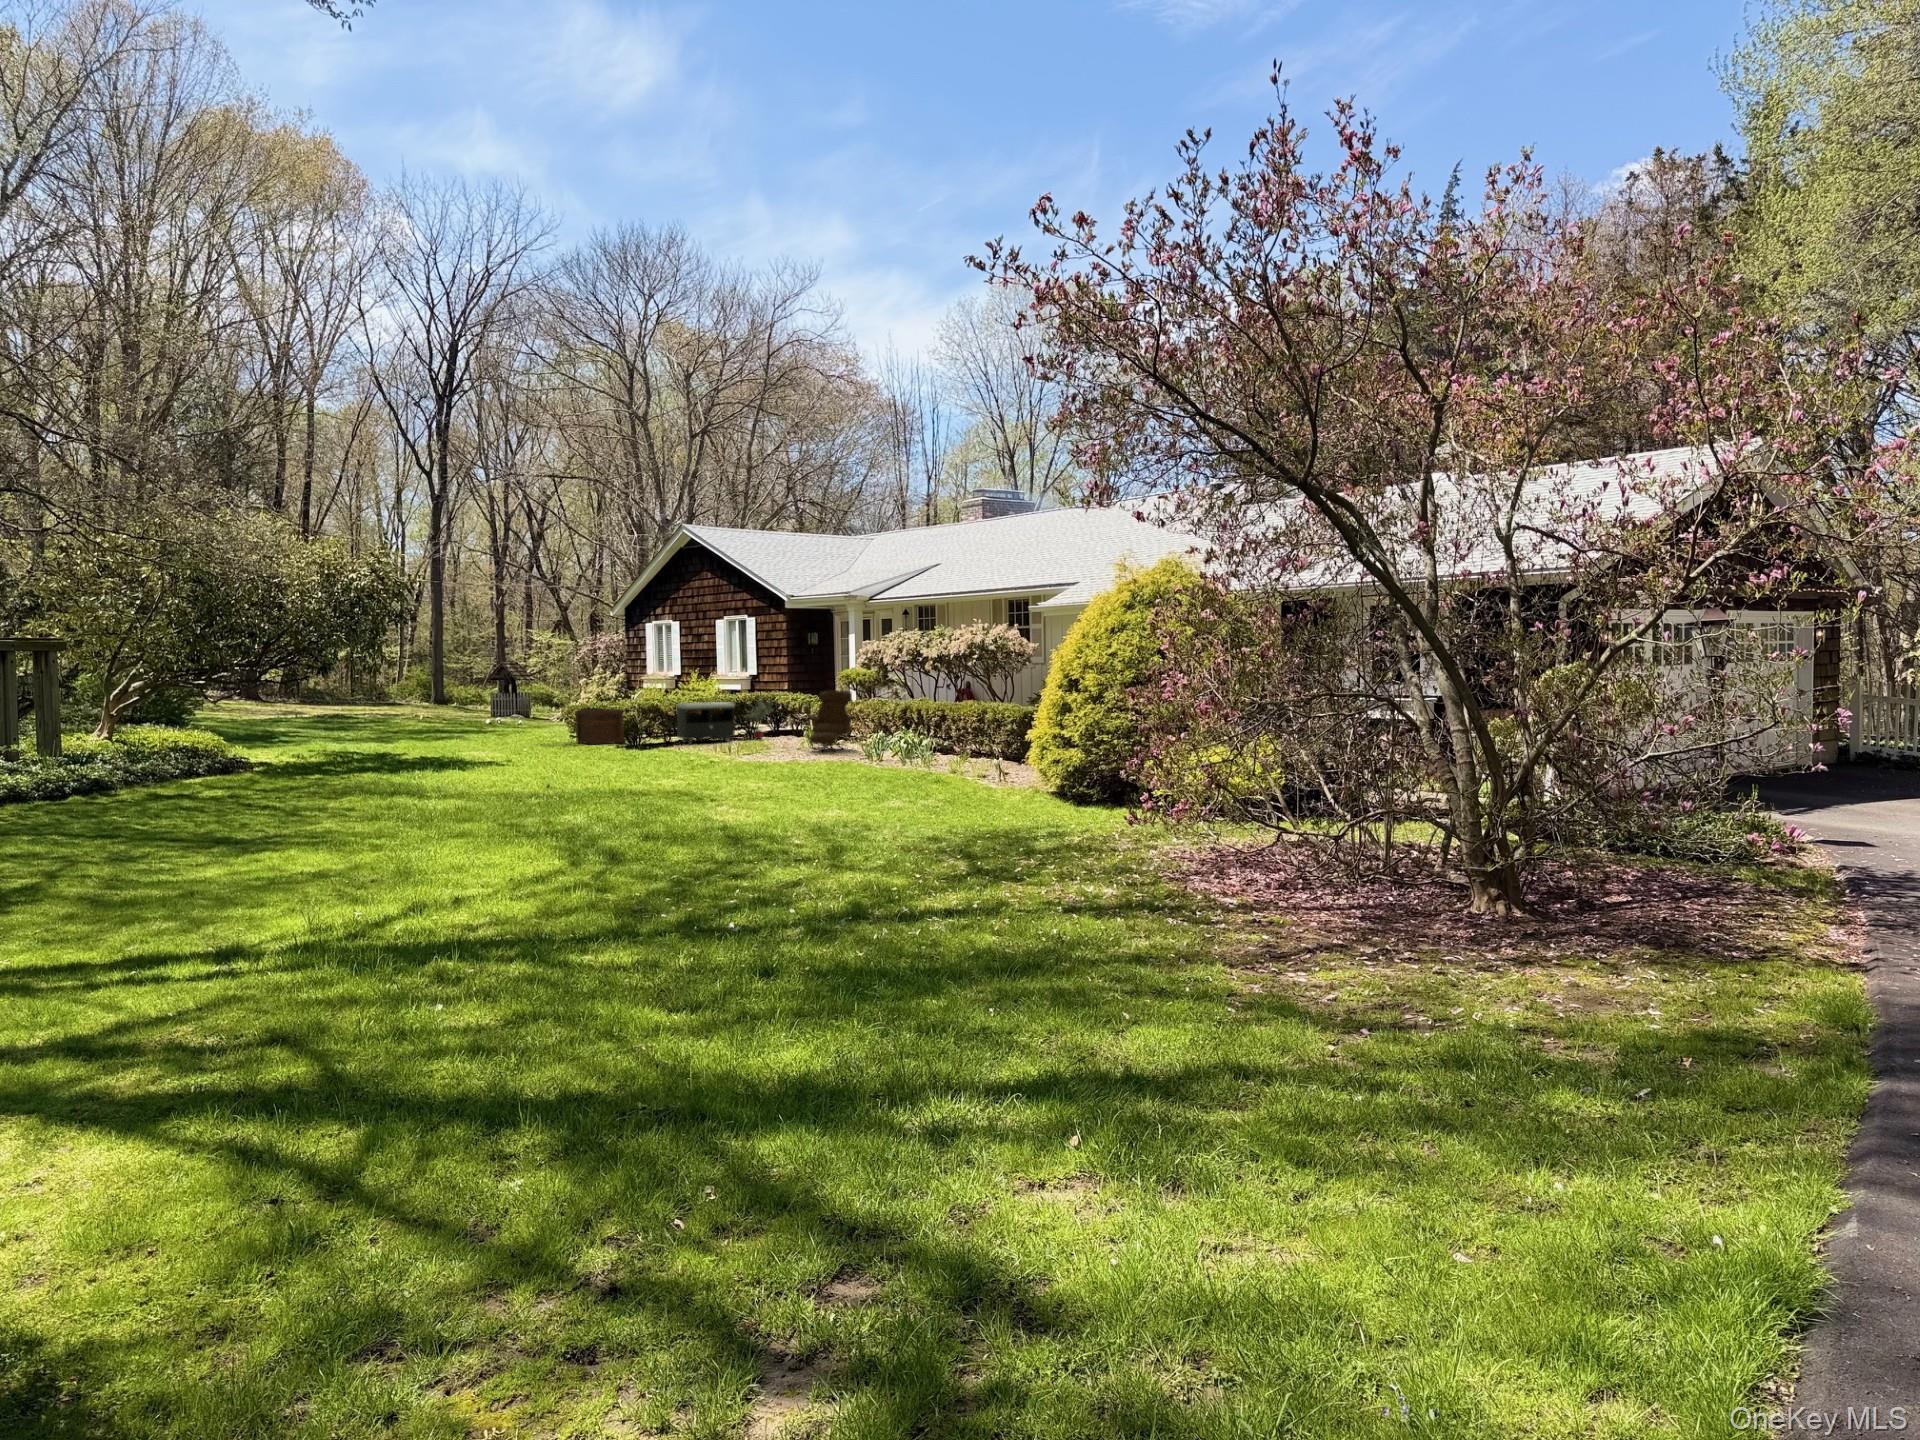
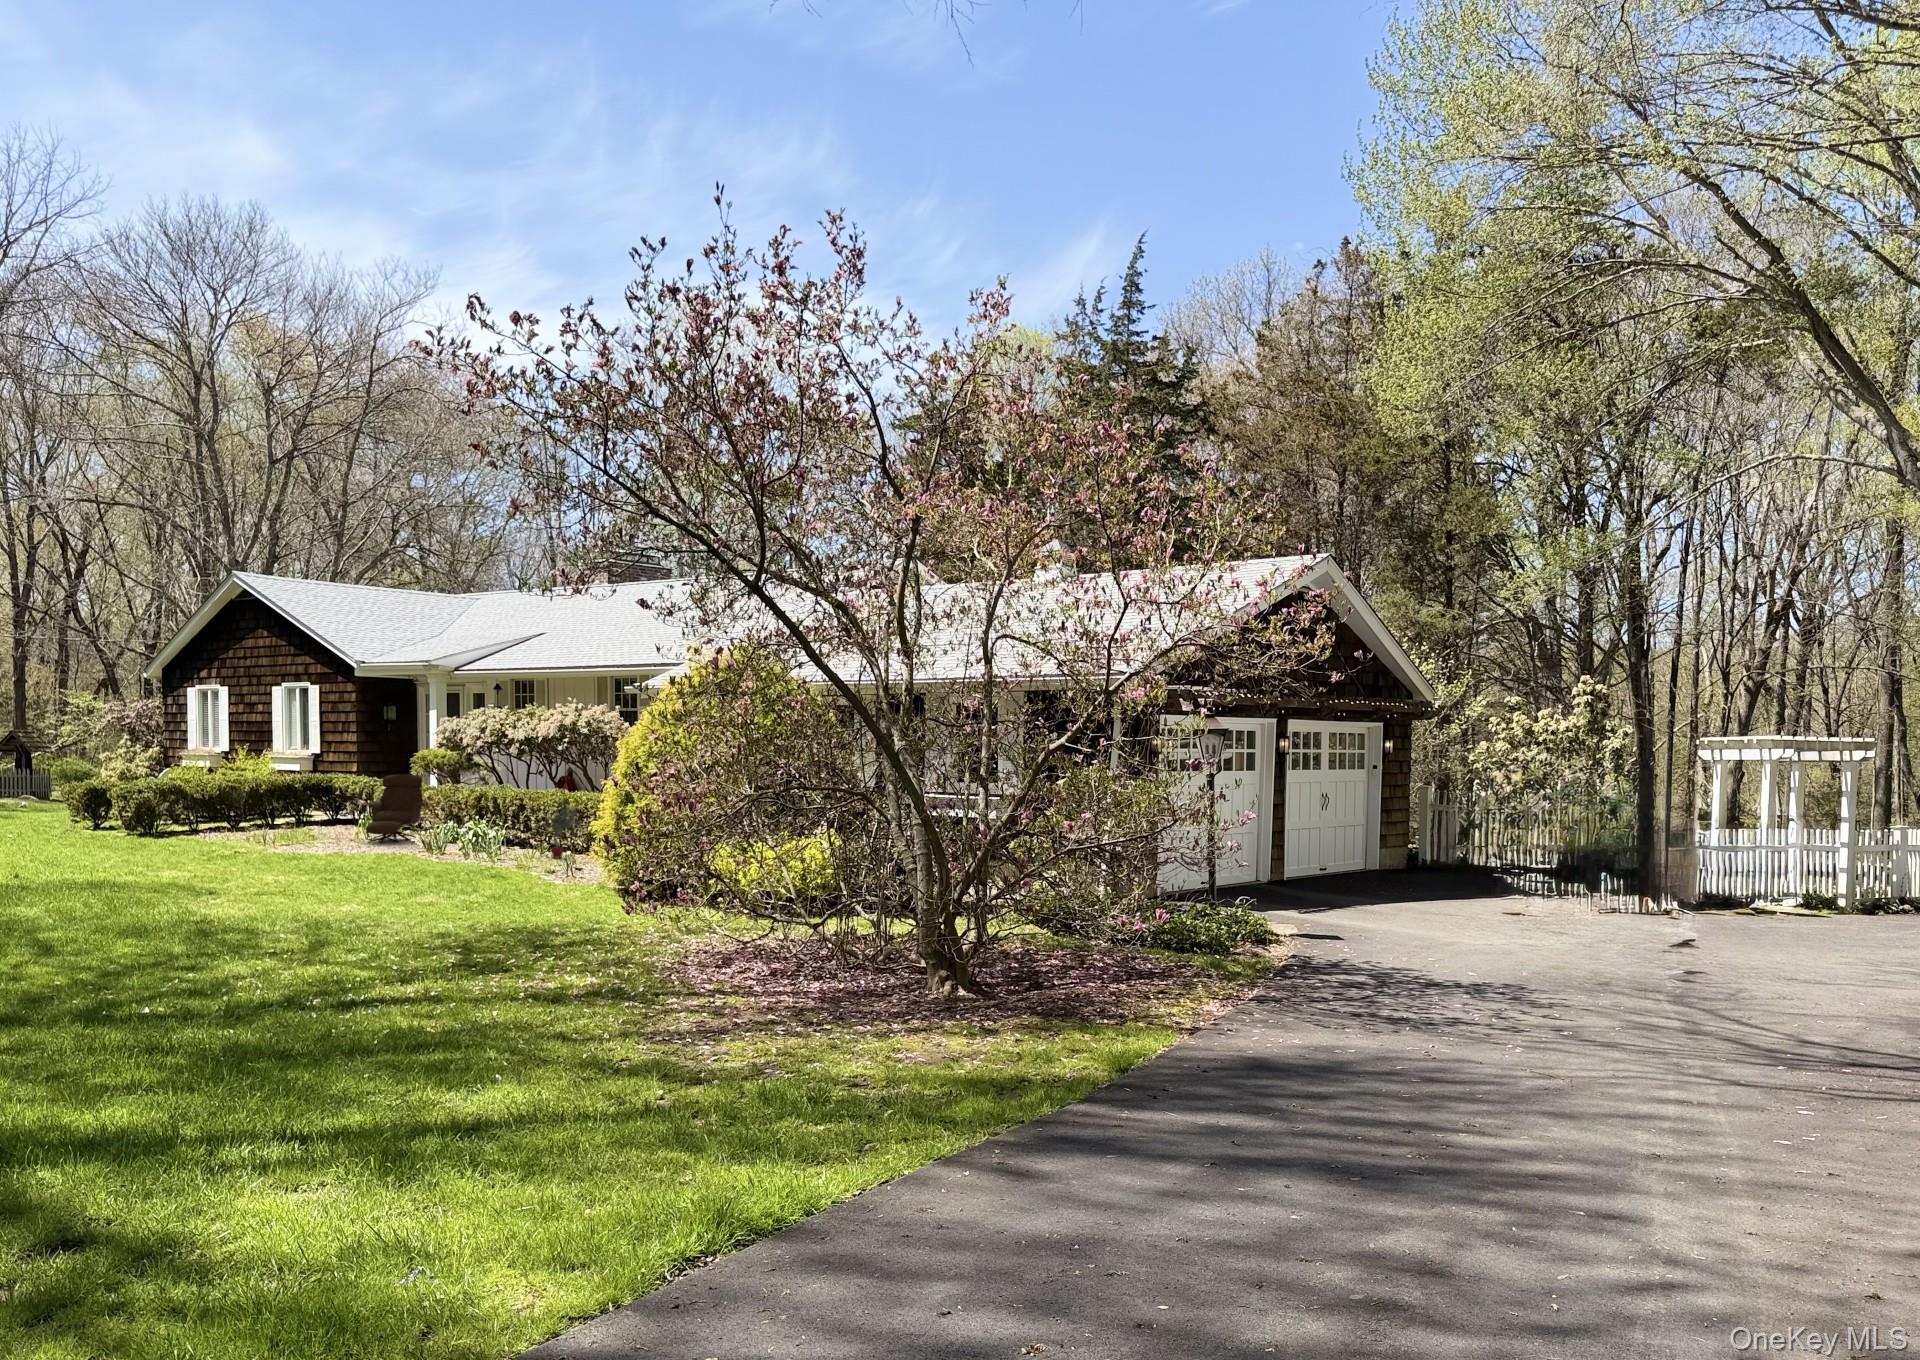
potted tree: present [744,698,773,739] -> present [543,802,577,859]
storage bench: present [677,702,735,742] -> none [208,785,283,832]
wooden crate: present [575,708,624,745] -> none [76,791,140,834]

